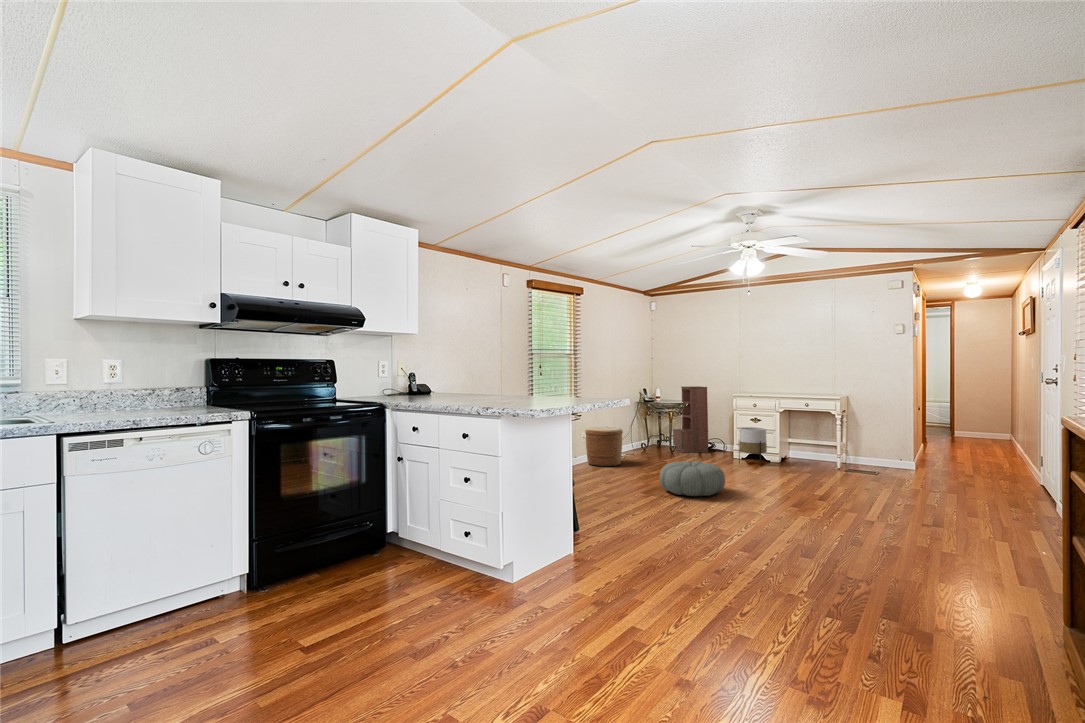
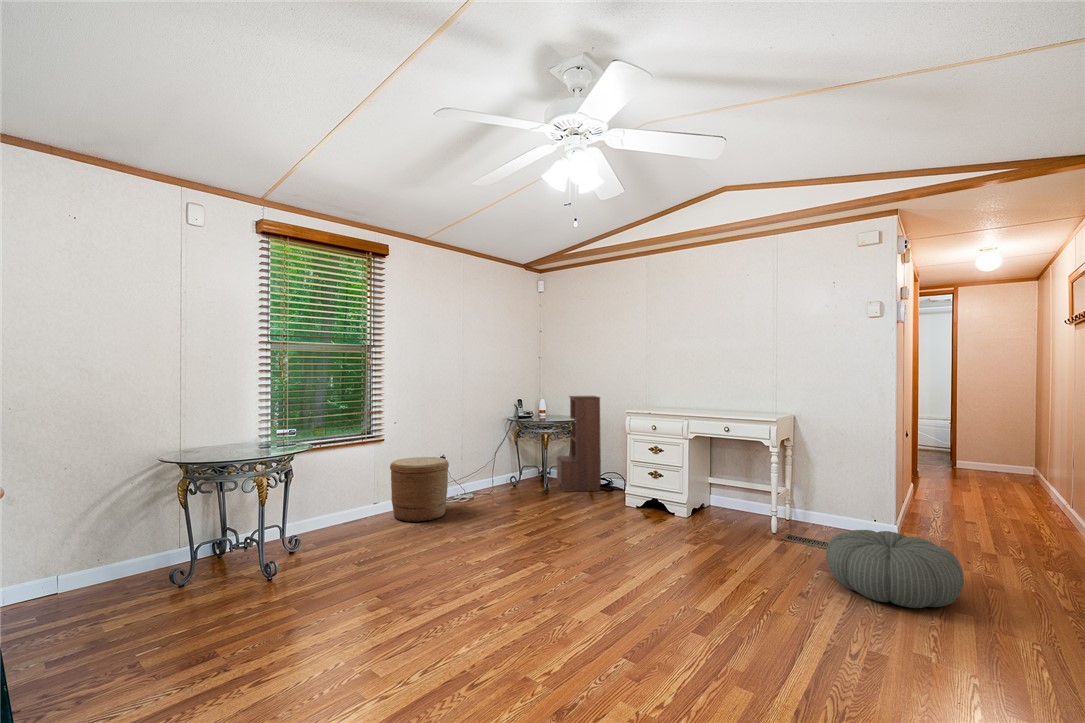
planter: present [739,427,767,466] -> none [626,460,667,525]
pouf: present [660,461,725,496] -> present [826,530,964,608]

